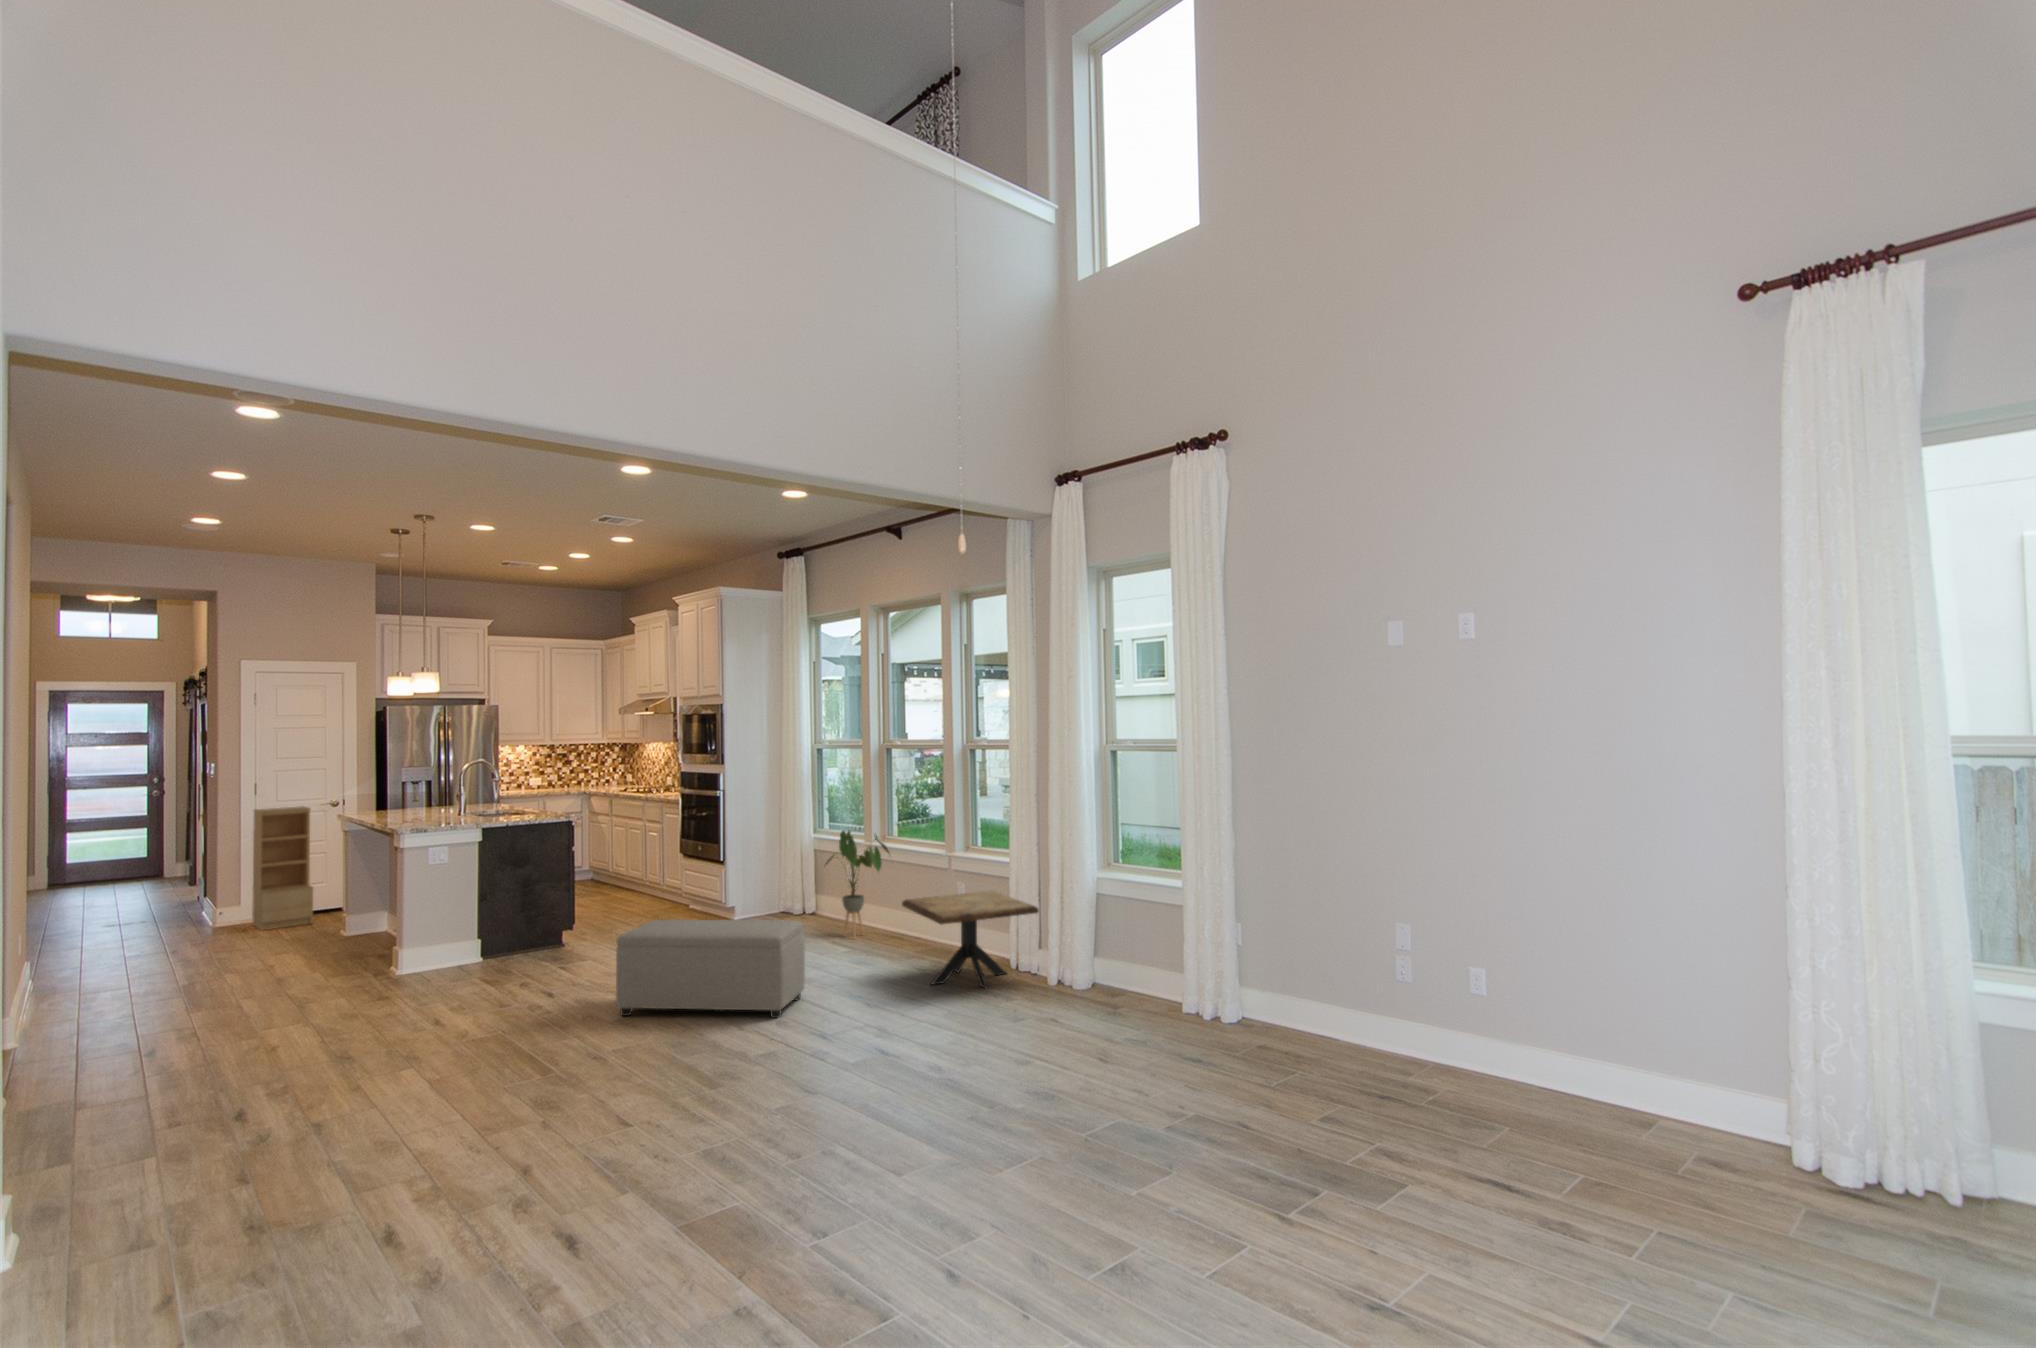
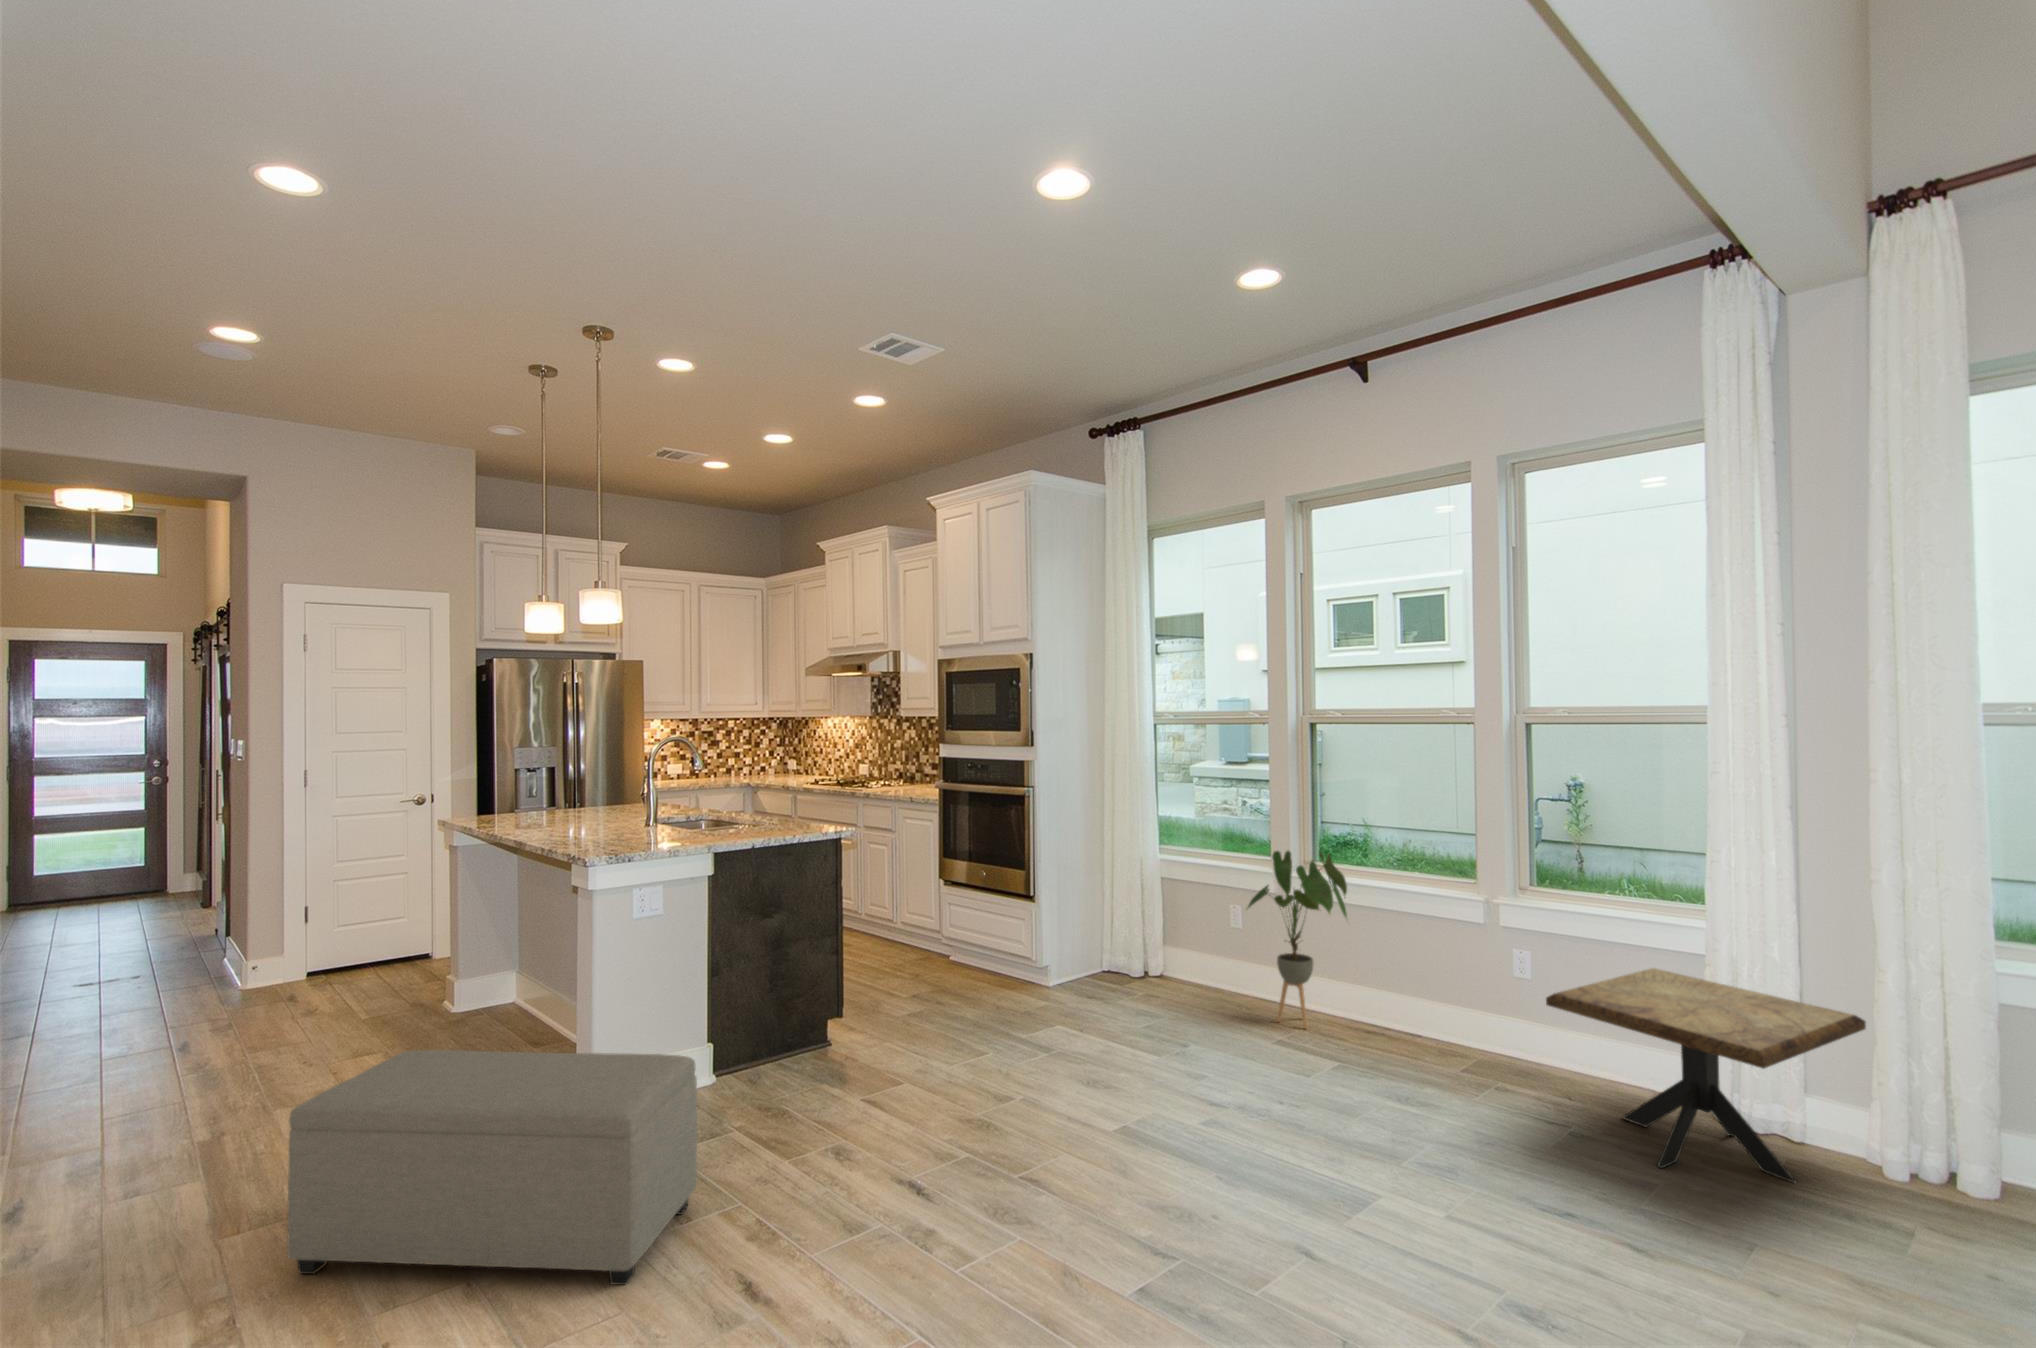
bookshelf: present [252,806,313,931] -> none [298,805,394,1000]
ottoman: present [616,920,805,1018] -> present [287,1050,697,1285]

